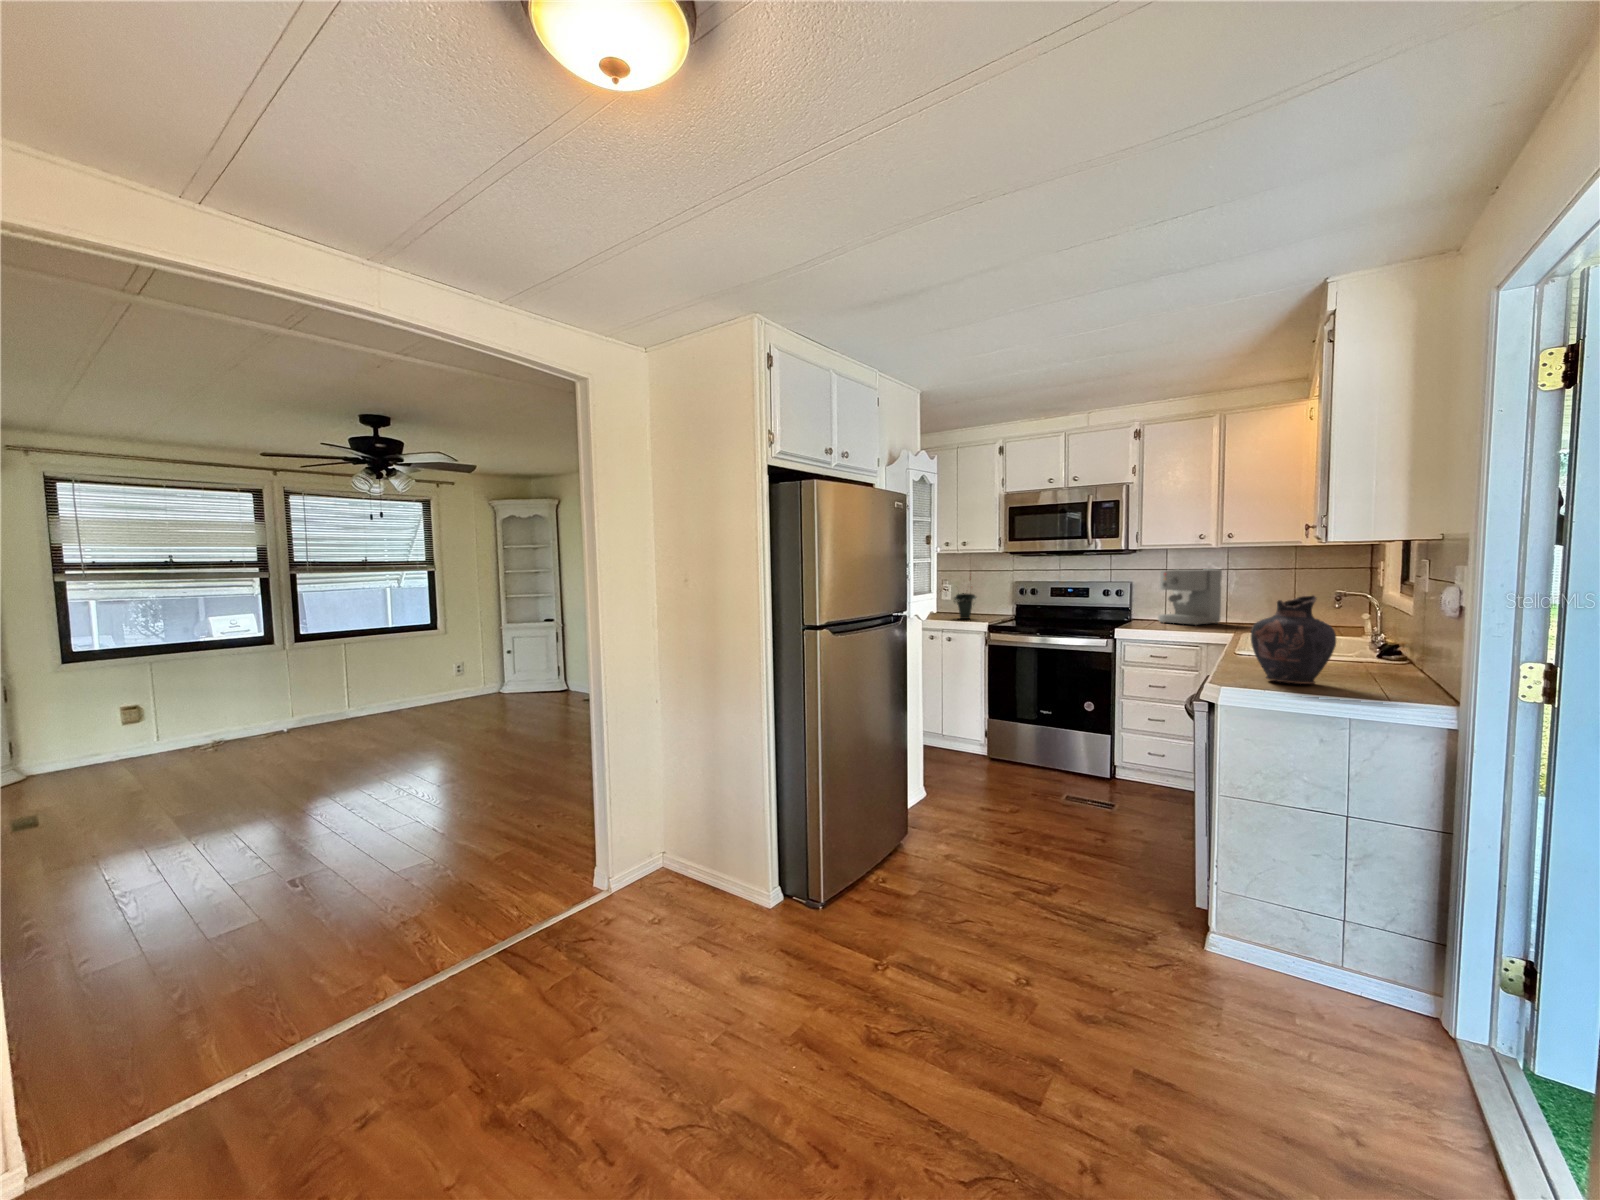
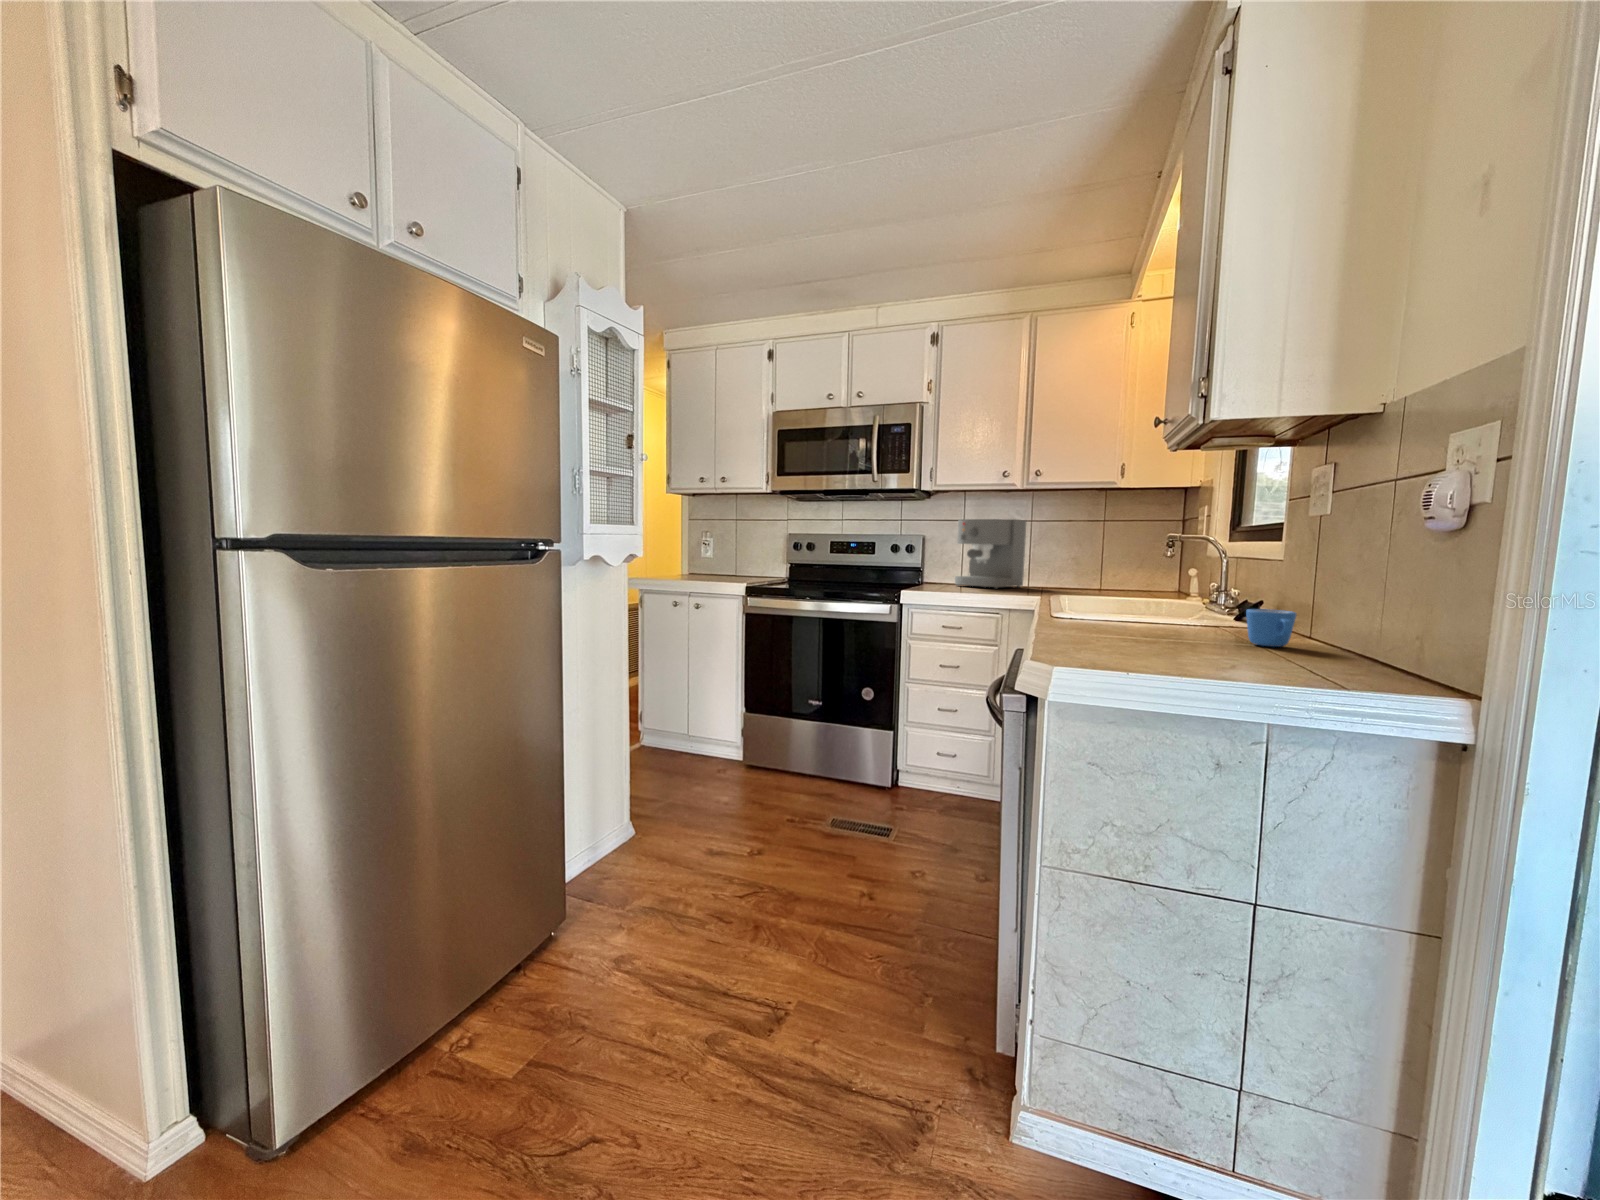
potted plant: present [954,593,976,619] -> none [707,515,739,580]
vase: present [1251,596,1336,684] -> none [1095,503,1230,657]
mug: none [1367,654,1402,678] -> present [1246,609,1297,647]

